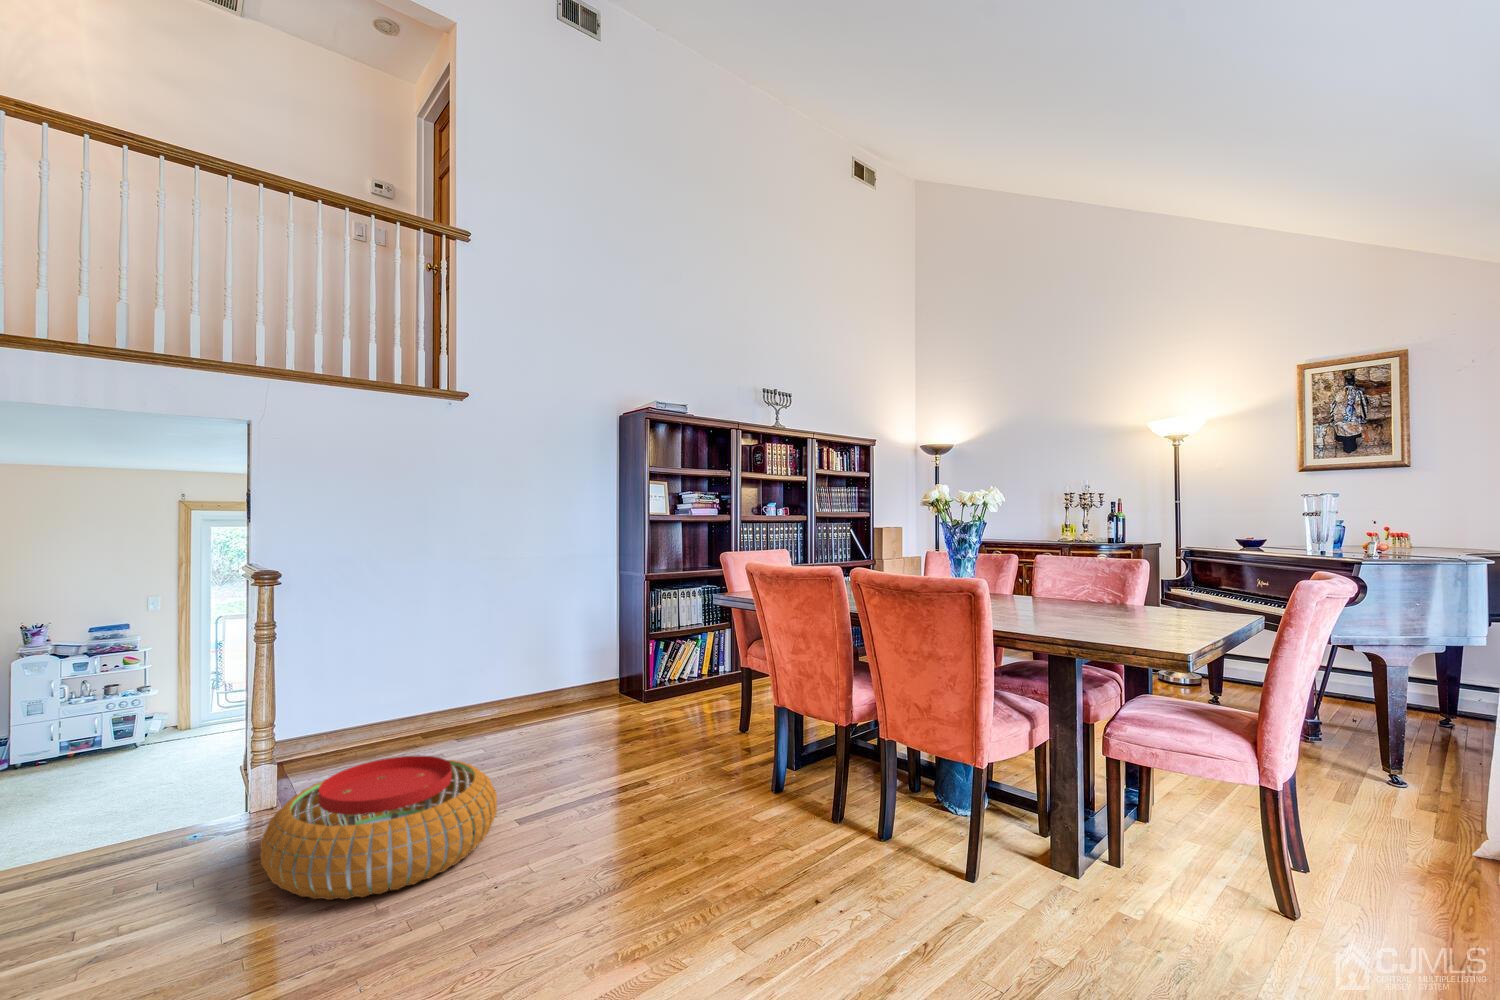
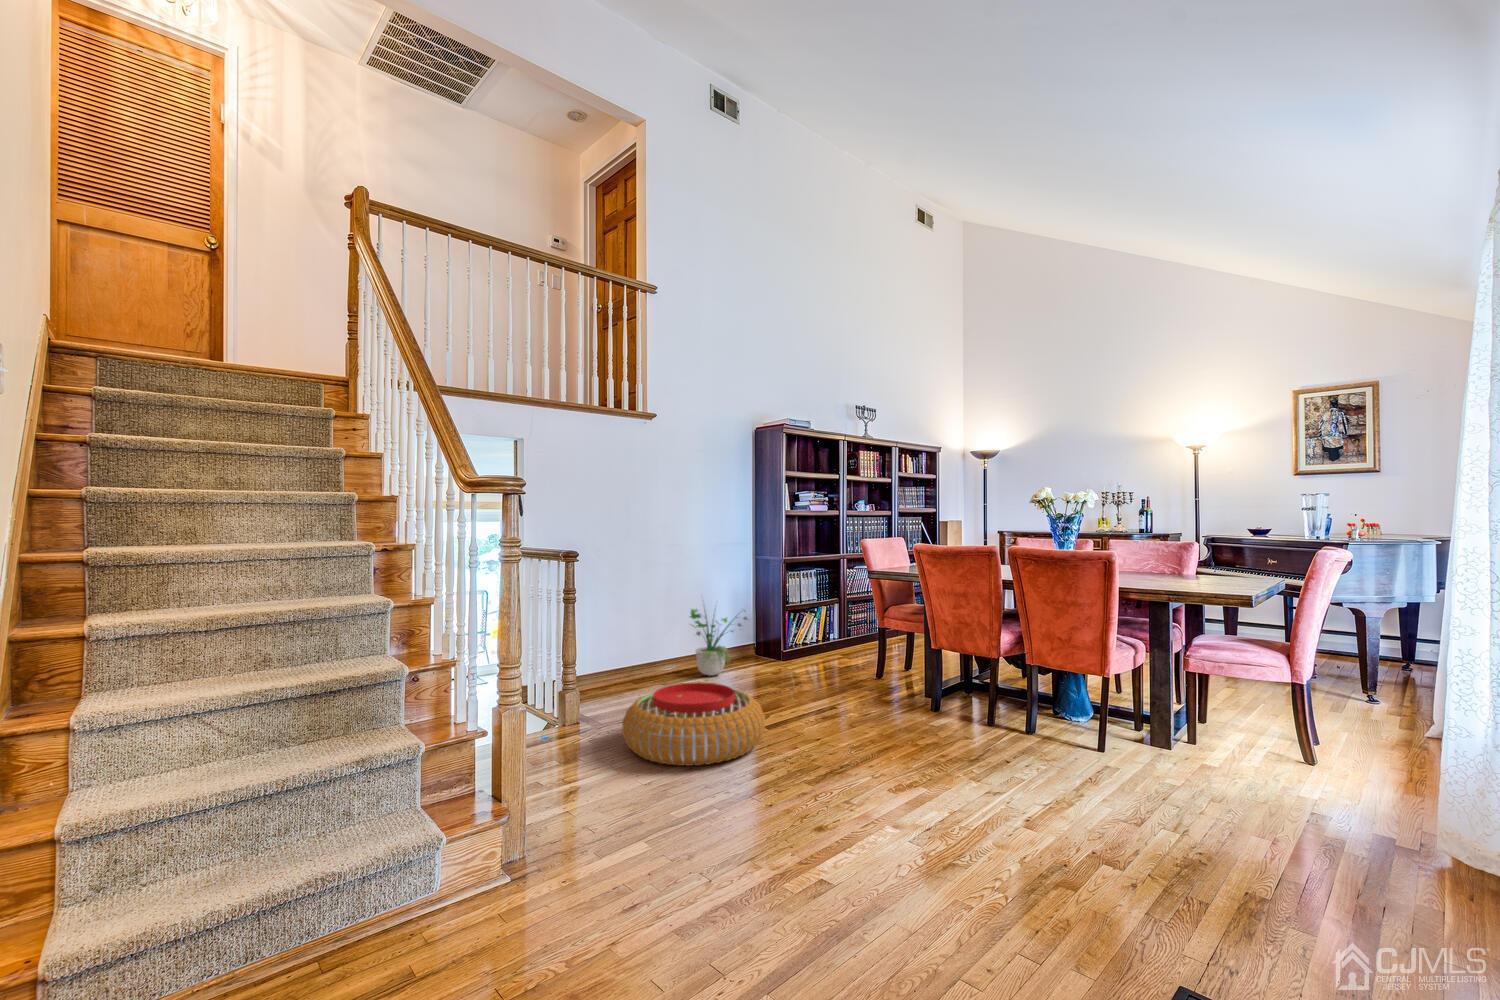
potted plant: none [502,615,599,723] -> present [690,609,747,676]

